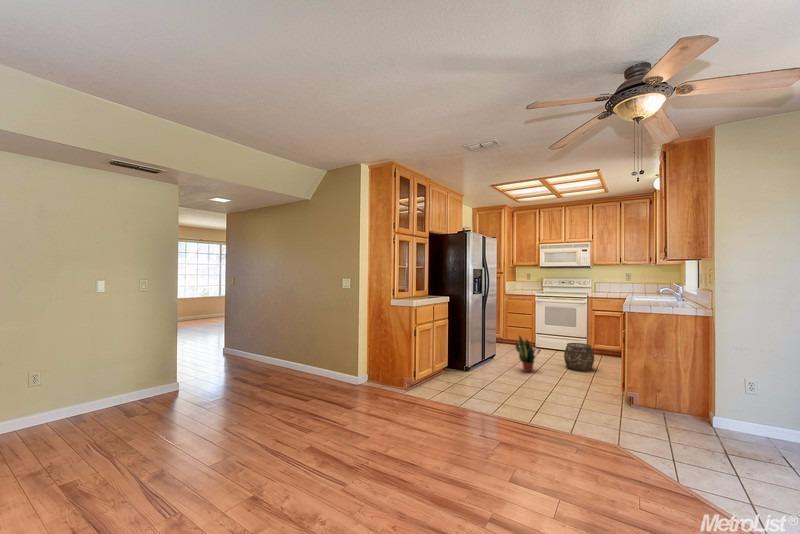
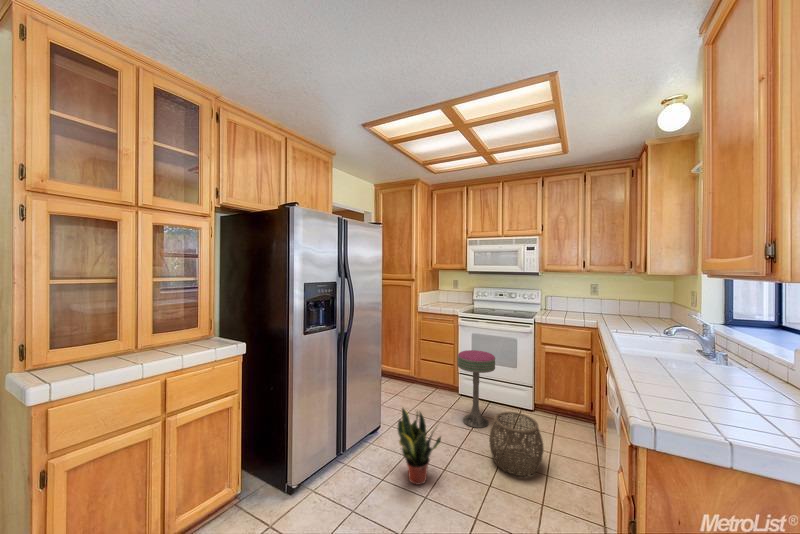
bar stool: none [540,315,564,358] -> present [458,350,495,428]

